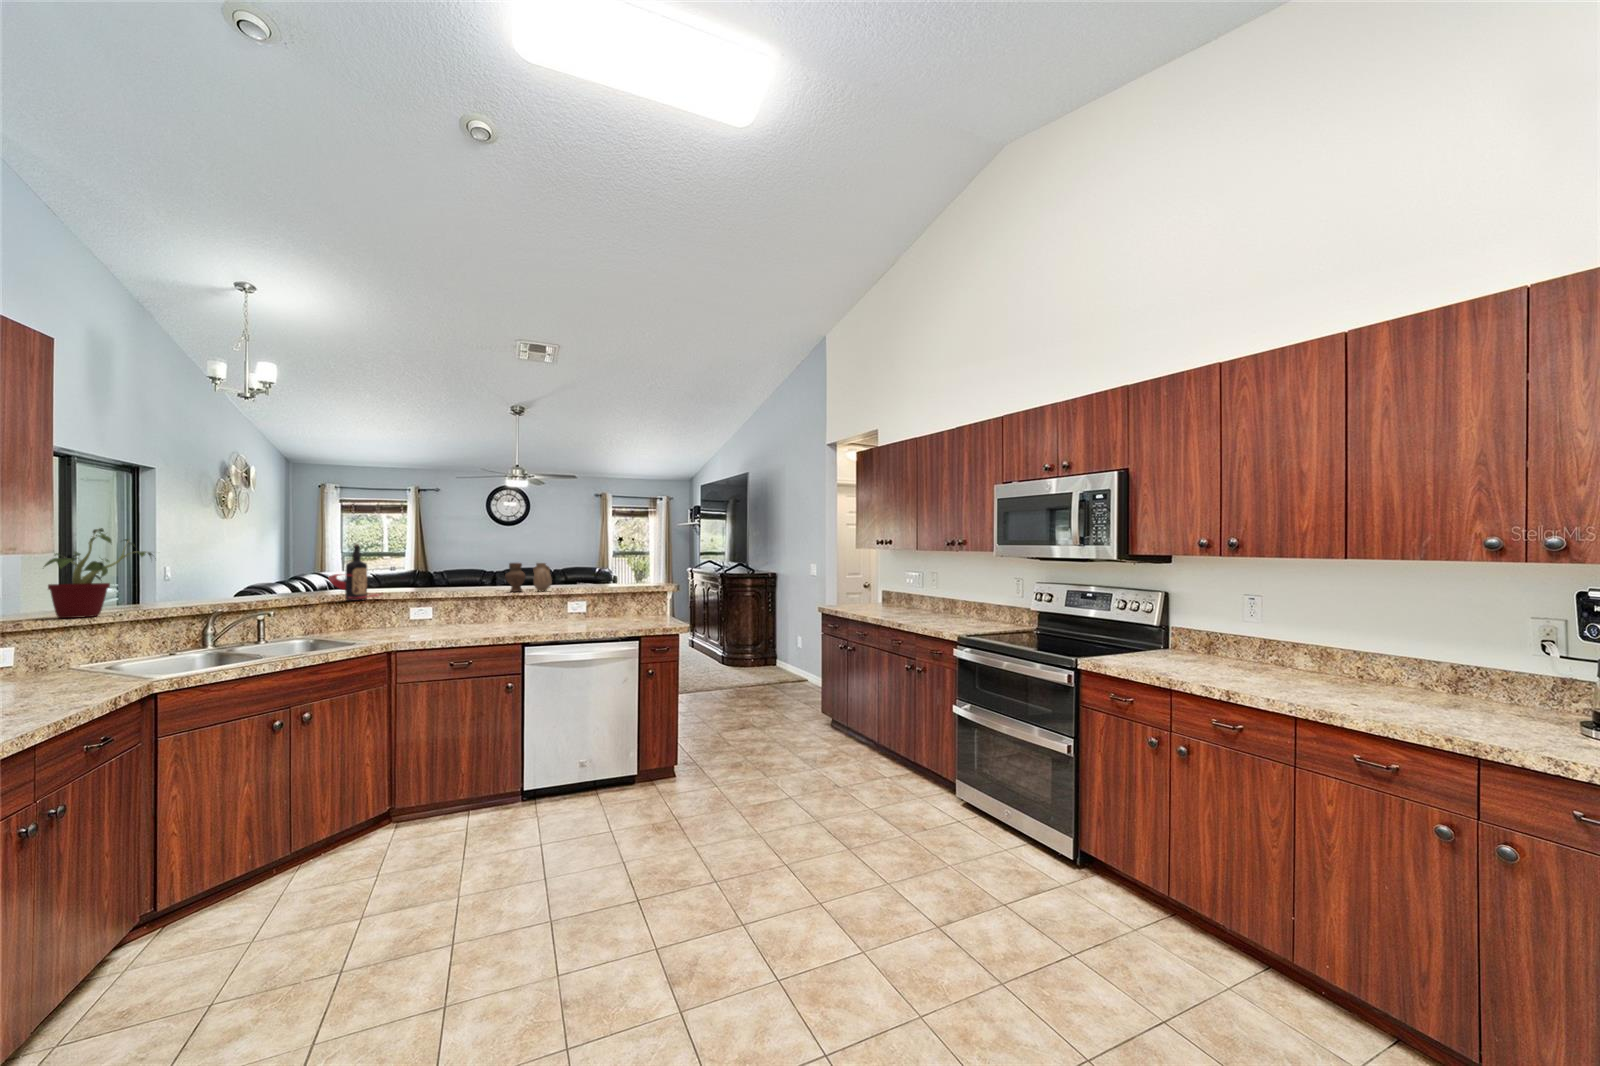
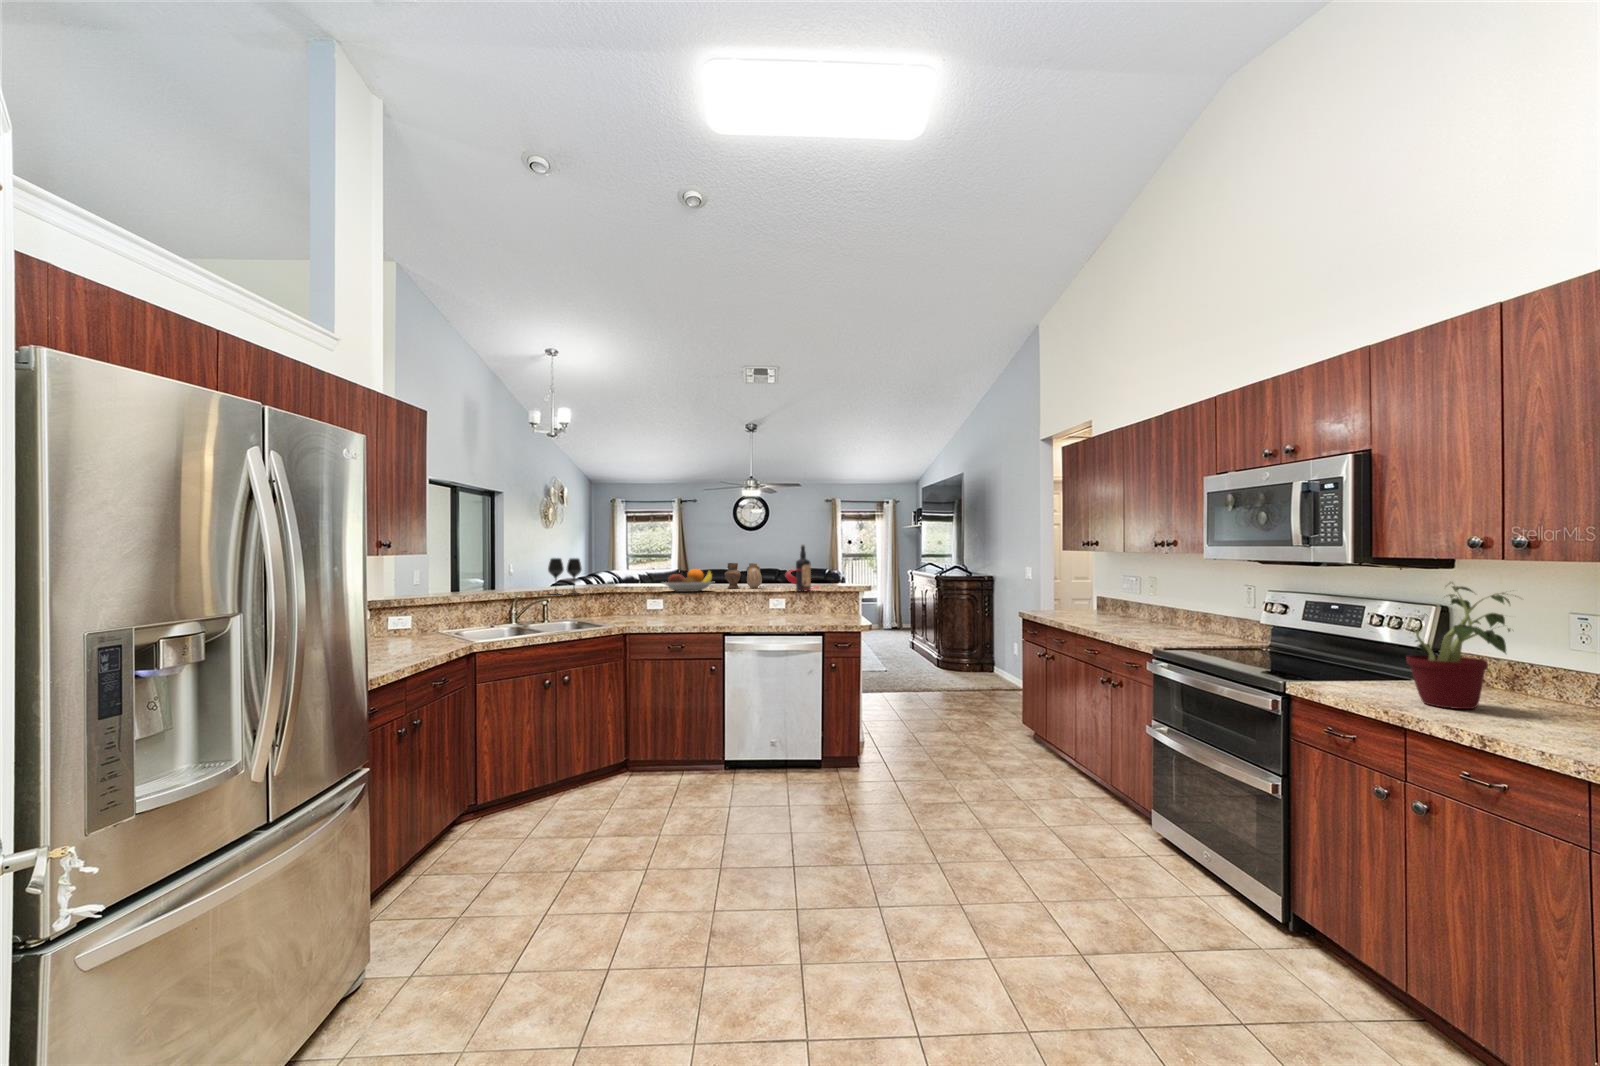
potted plant: present [44,528,152,618] -> present [1395,582,1516,709]
bottle: present [329,544,380,601] -> present [786,545,820,591]
wine glass: none [263,559,316,607] -> present [548,558,582,595]
fruit bowl: none [429,570,500,598] -> present [663,569,713,592]

